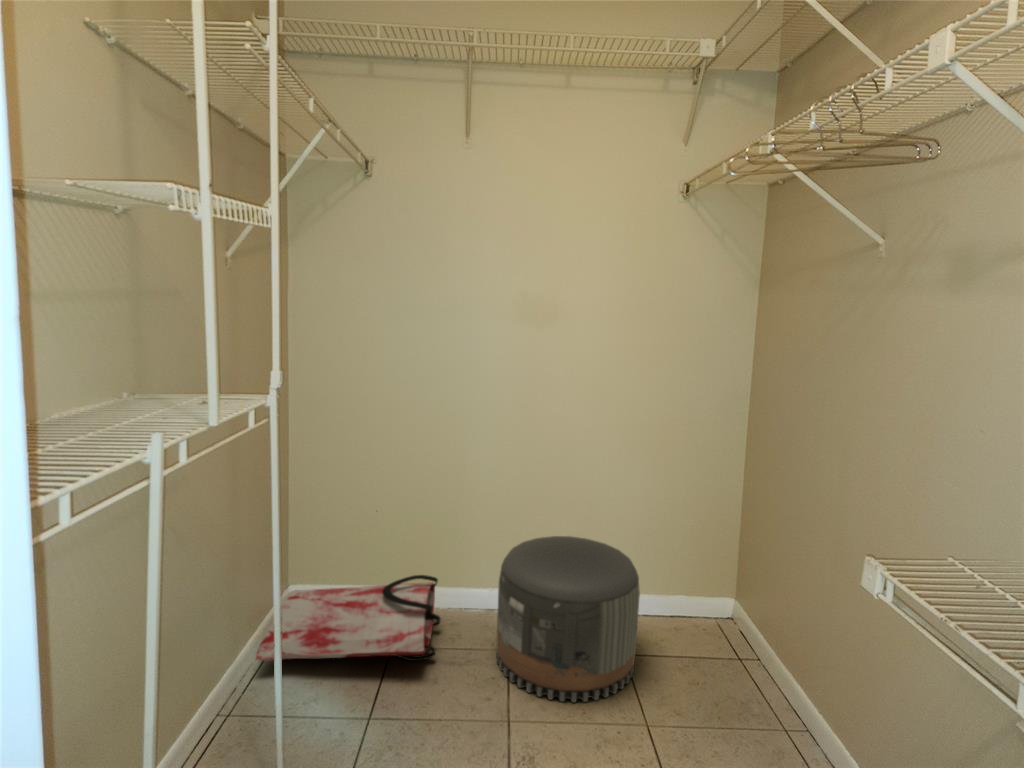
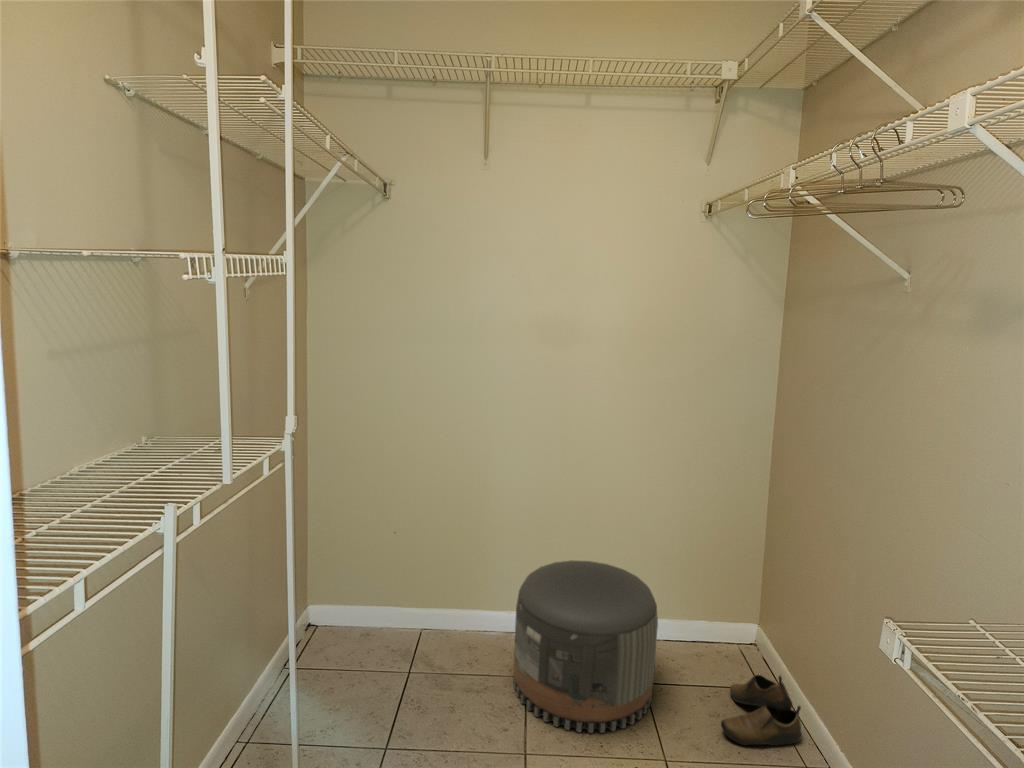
bag: present [256,575,440,662] -> none [276,598,458,686]
shoe: none [702,642,781,711] -> present [721,675,801,746]

